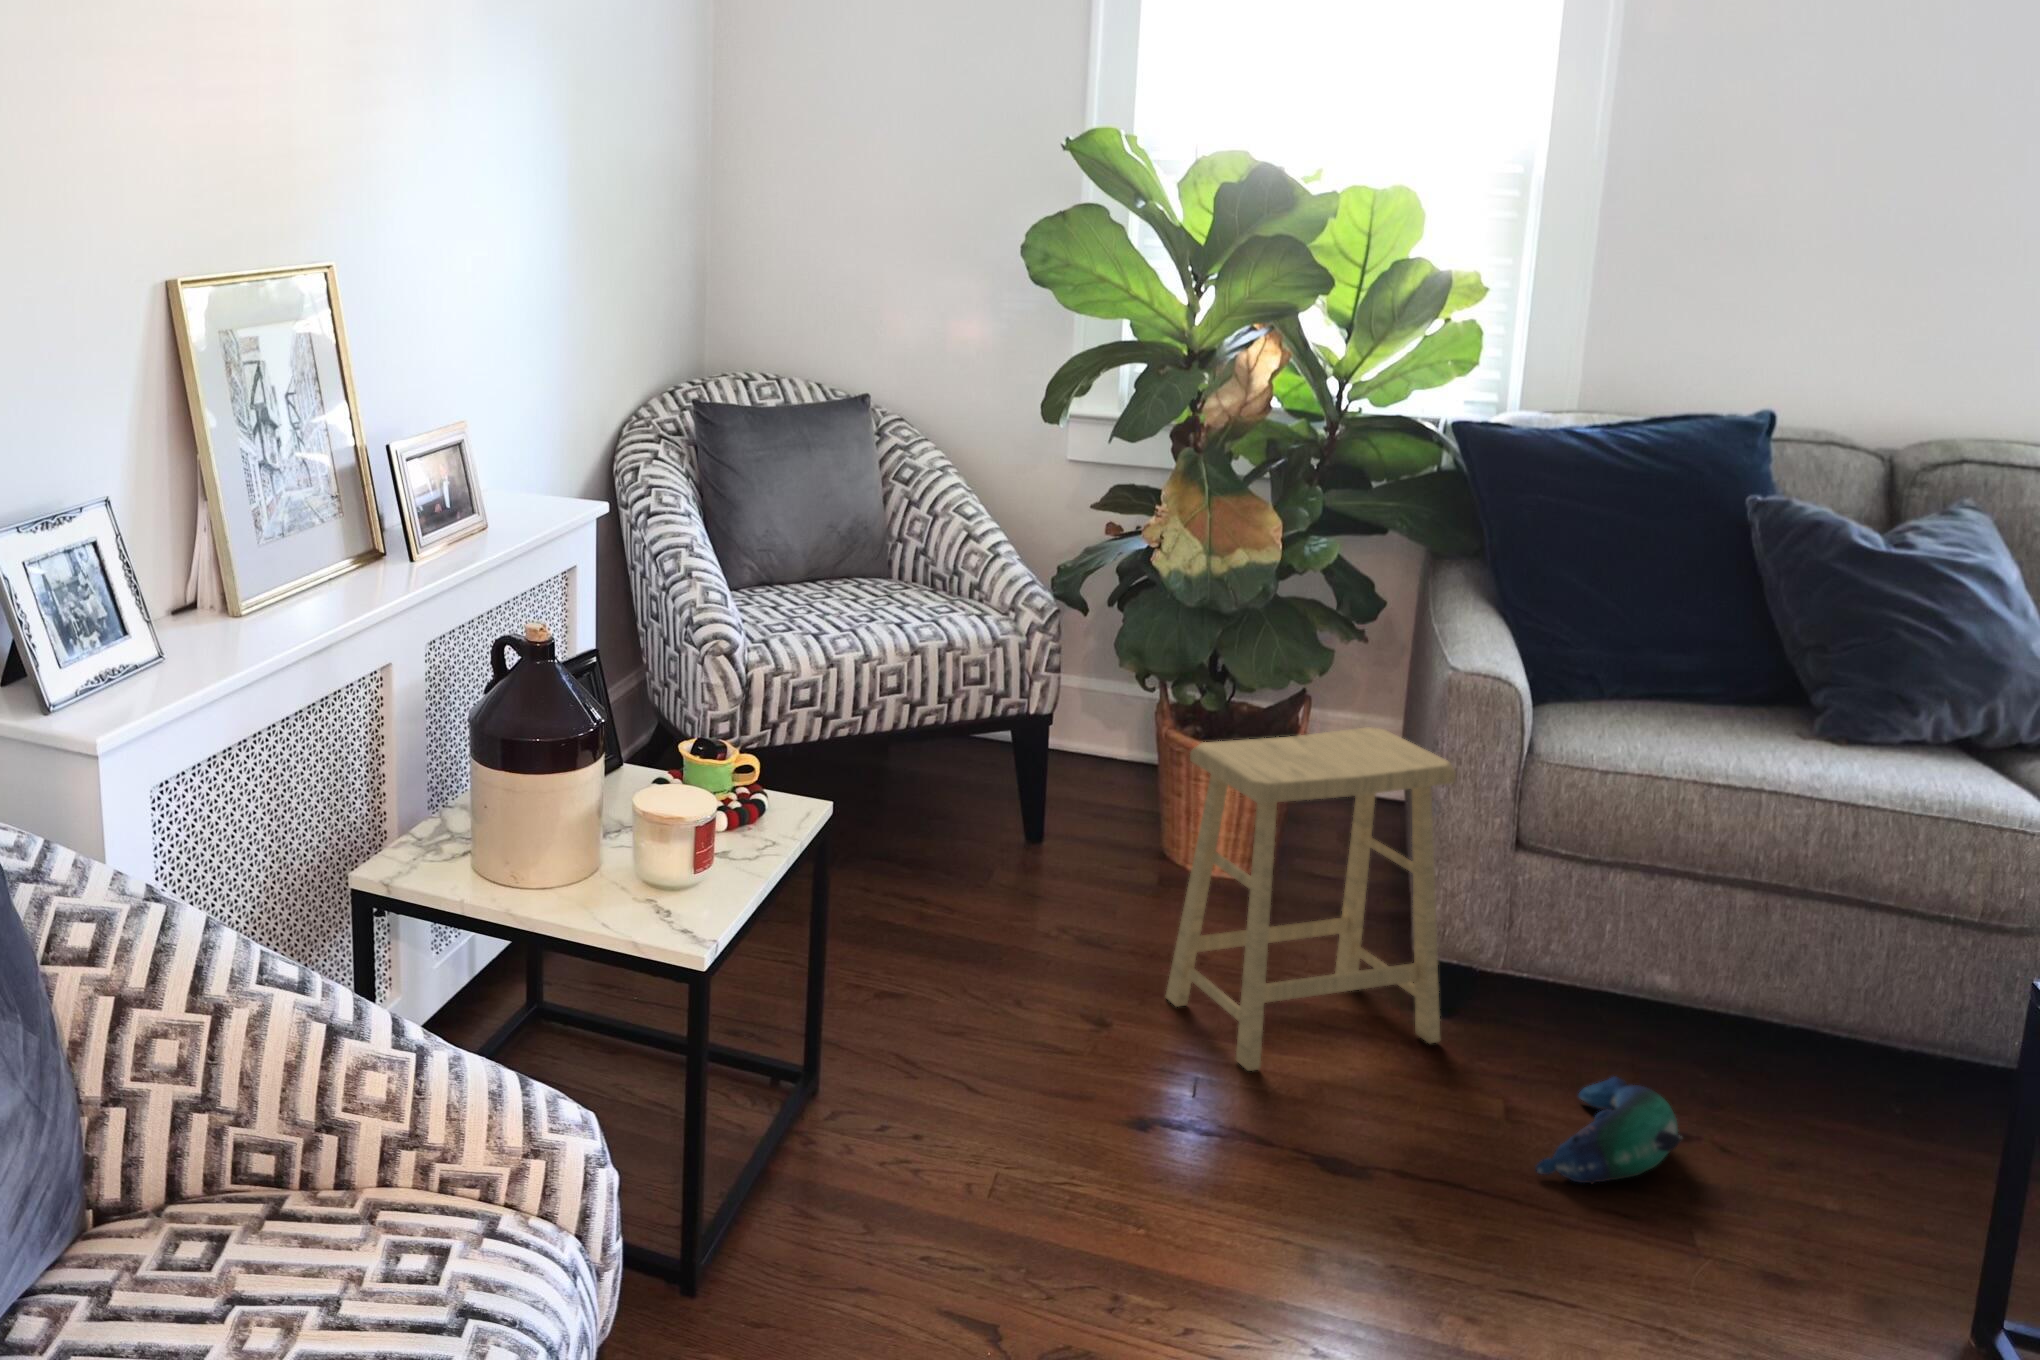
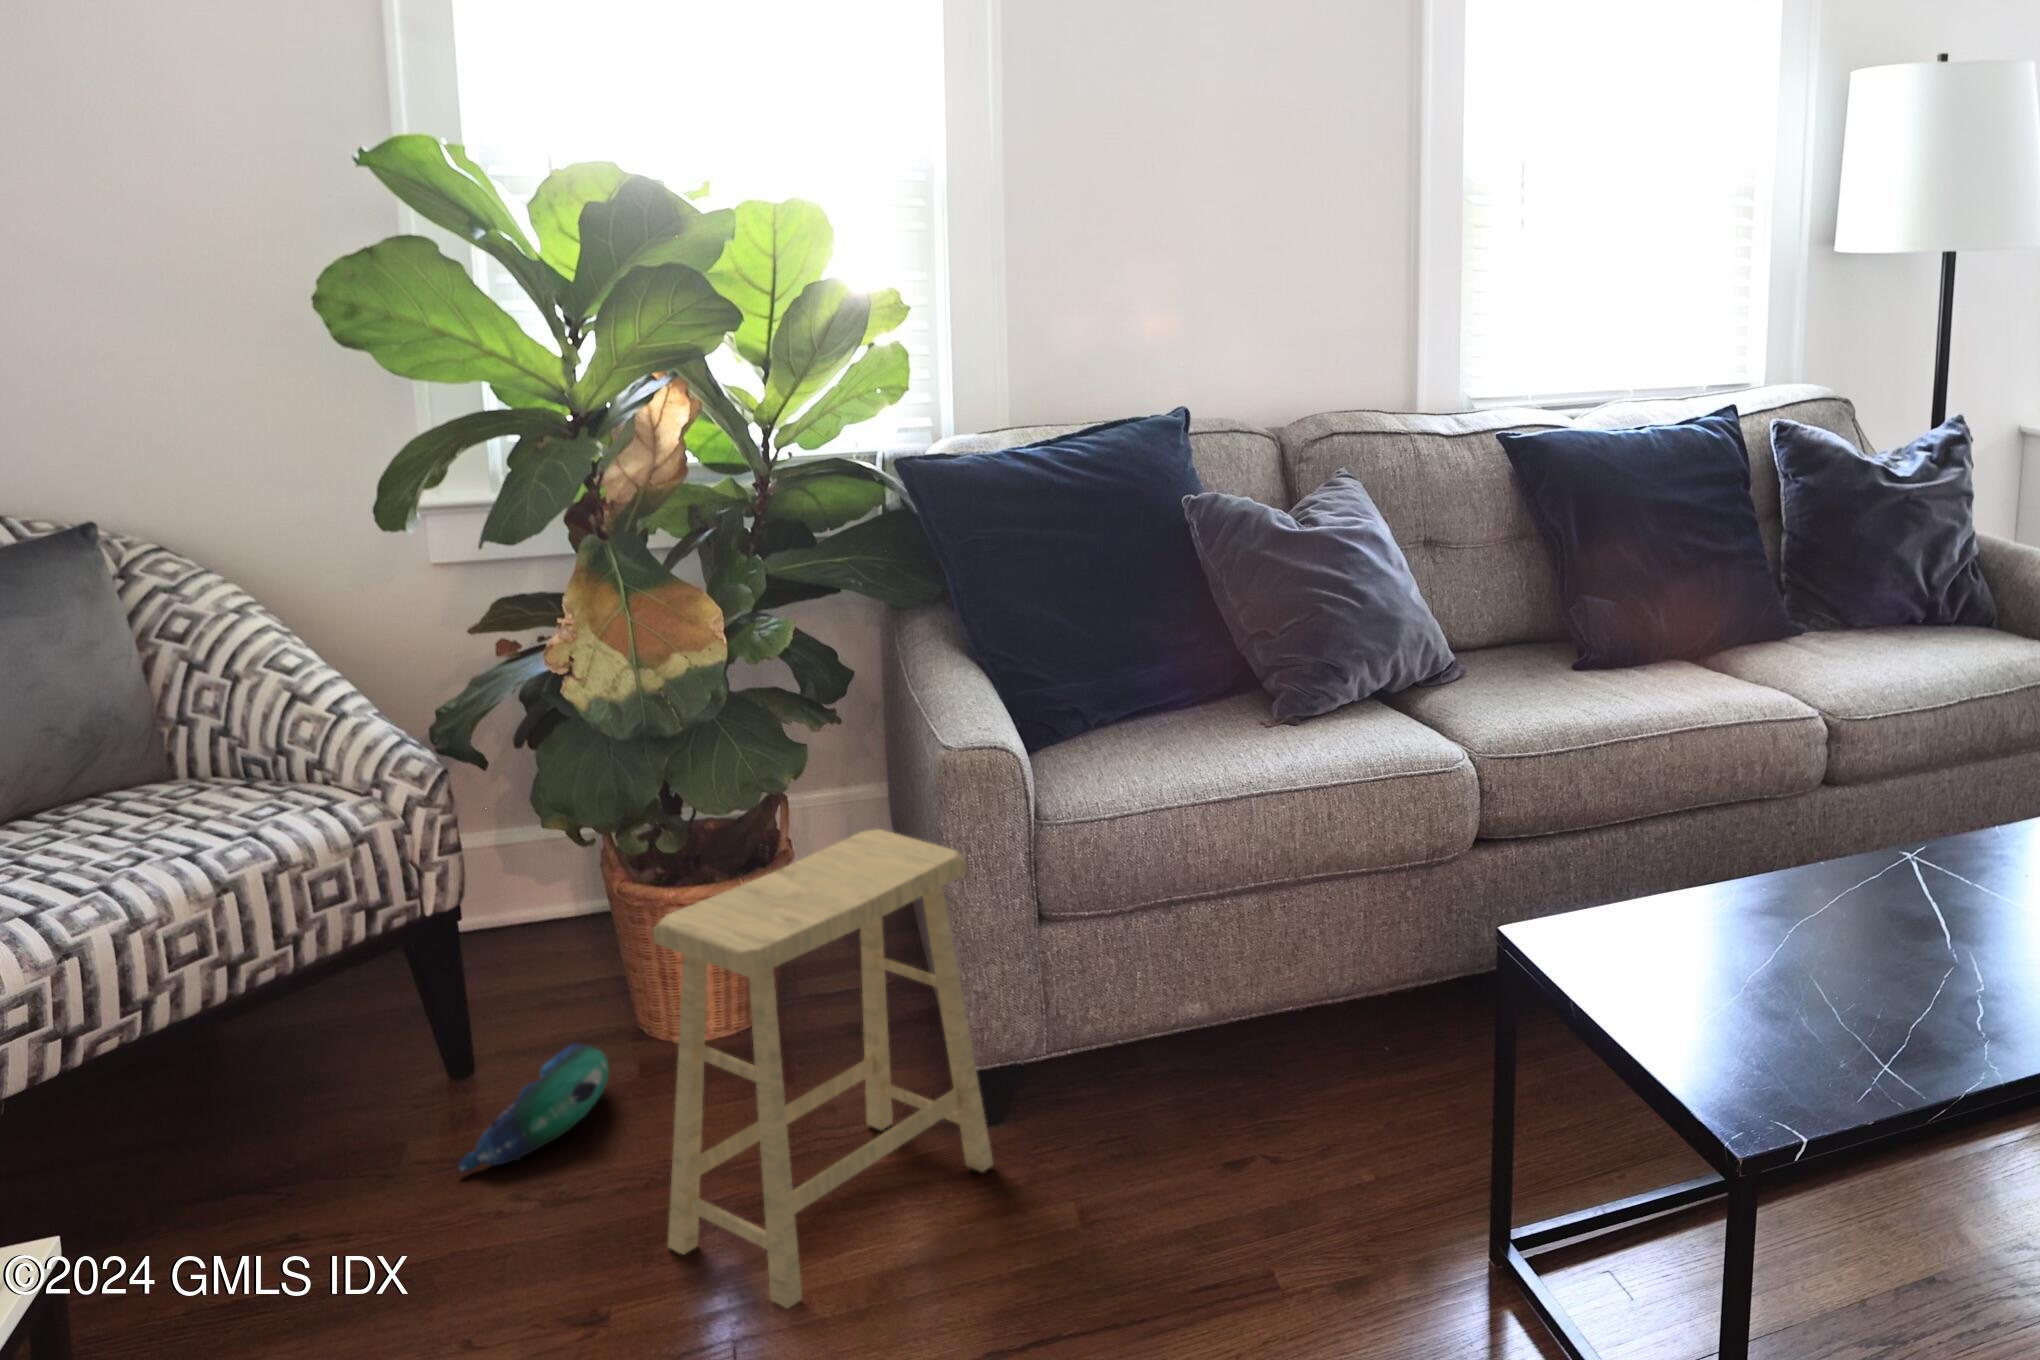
plush toy: present [1535,1077,1682,1184] -> present [458,1043,609,1172]

